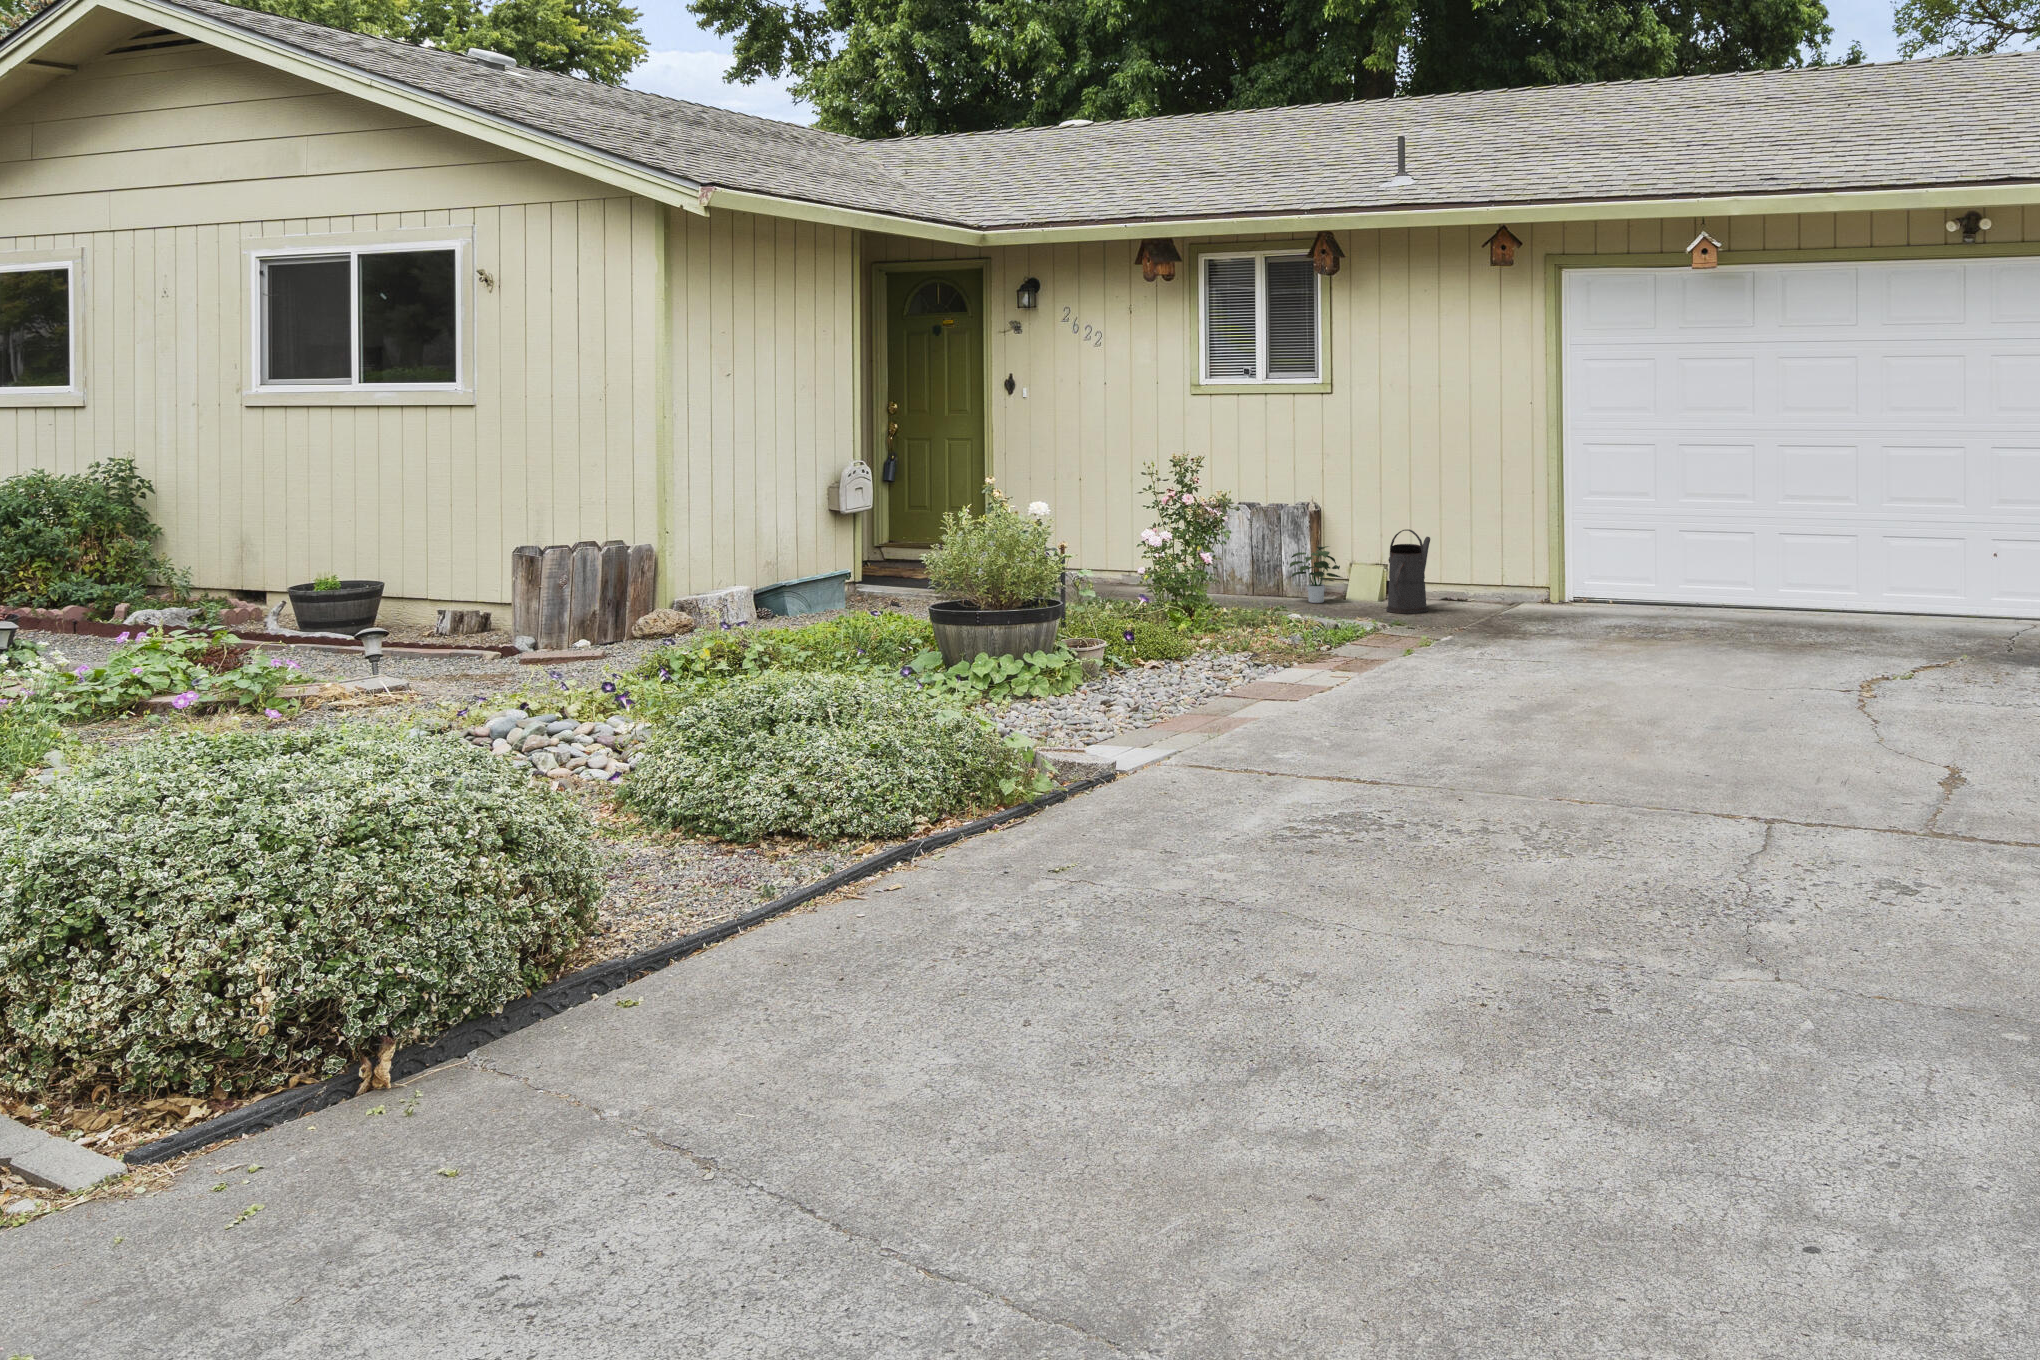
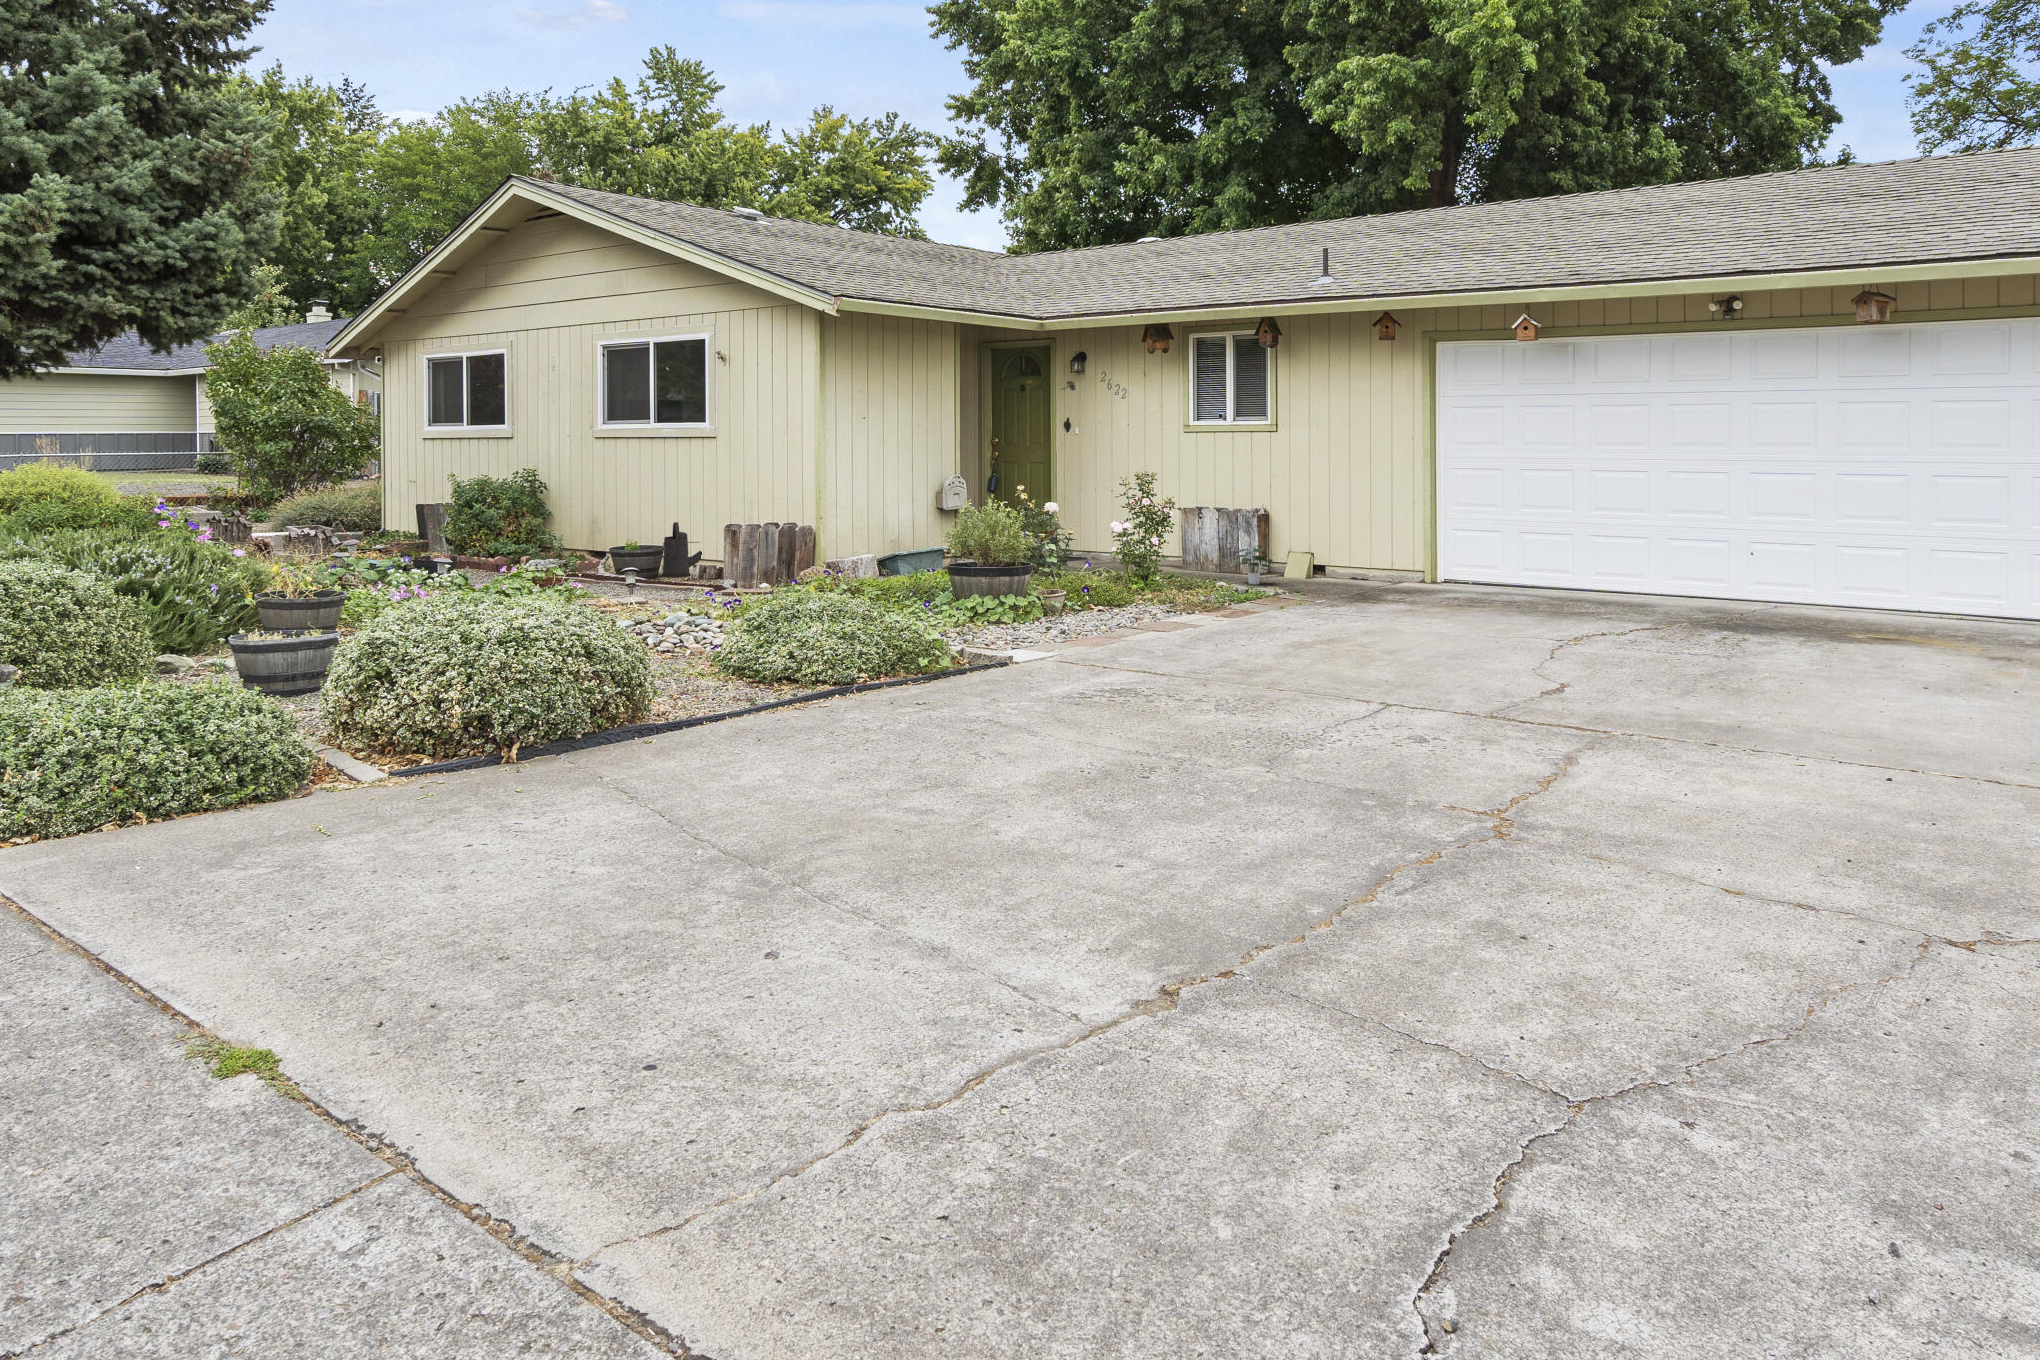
watering can: present [1386,529,1430,614] -> present [658,522,702,577]

